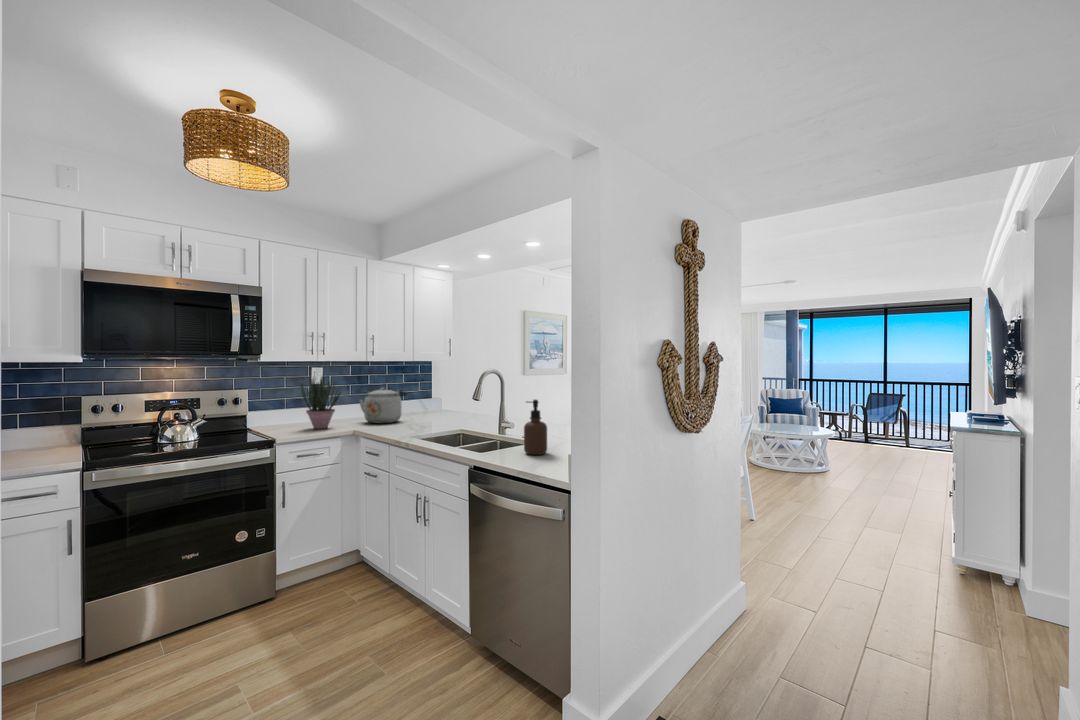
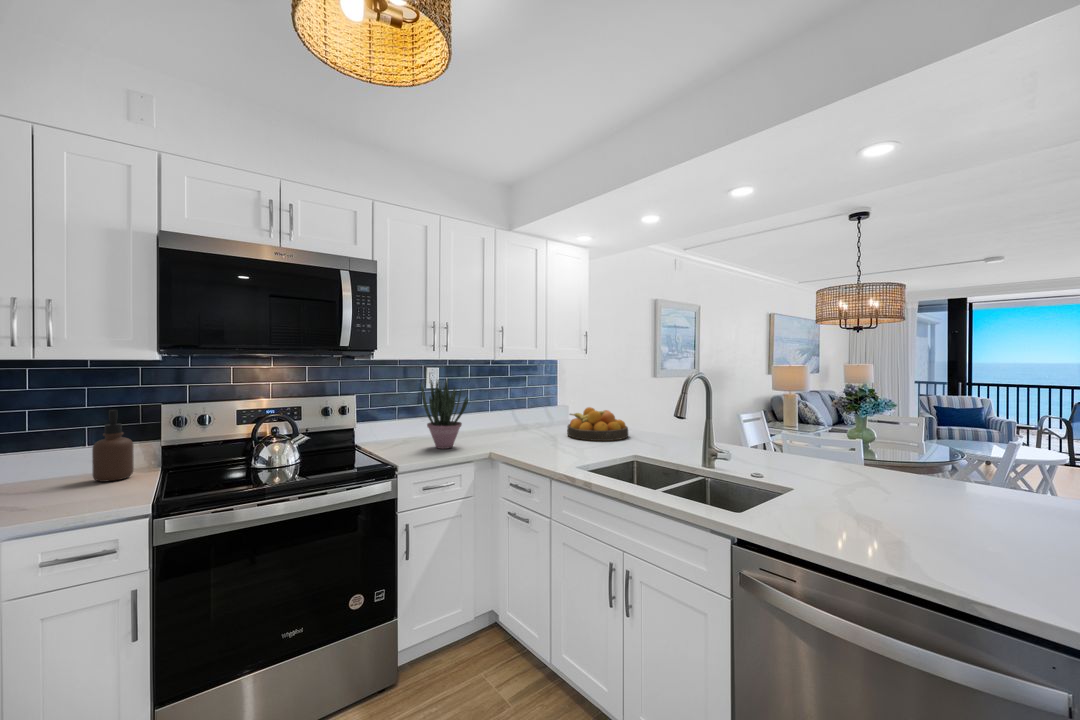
kettle: present [360,388,407,423] -> none [484,394,543,441]
fruit bowl: none [426,398,473,422] -> present [567,407,628,441]
soap dispenser: present [524,400,547,455] -> present [92,410,134,482]

